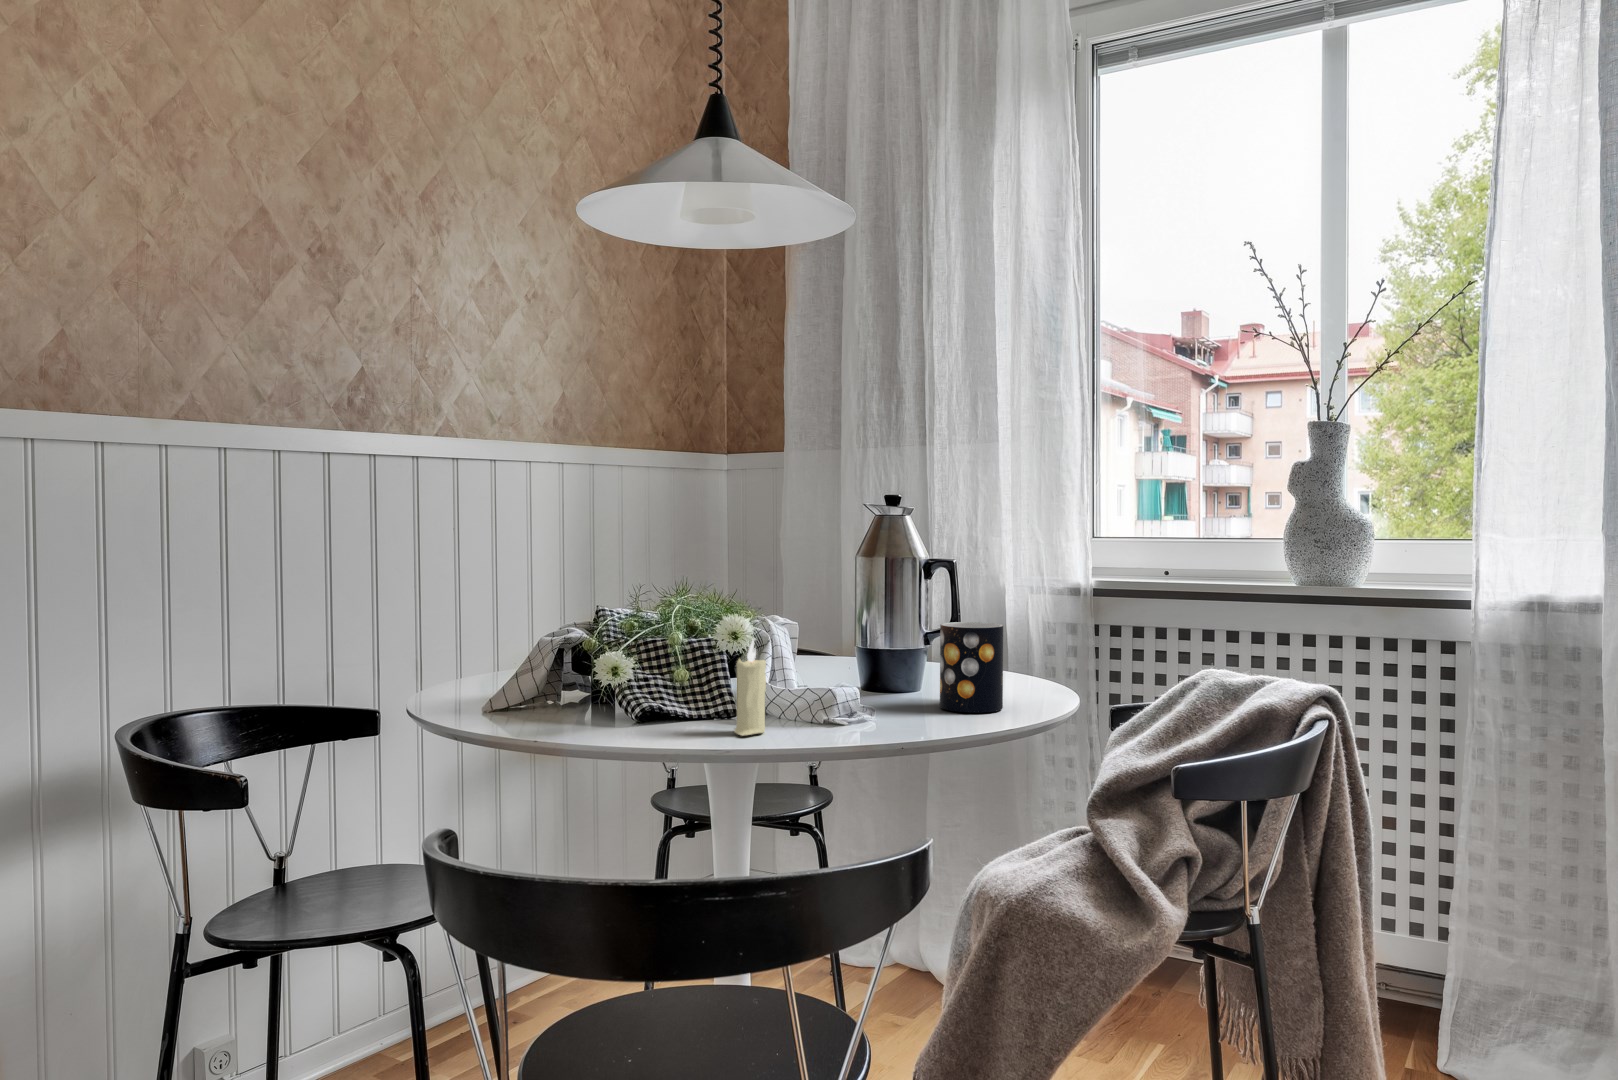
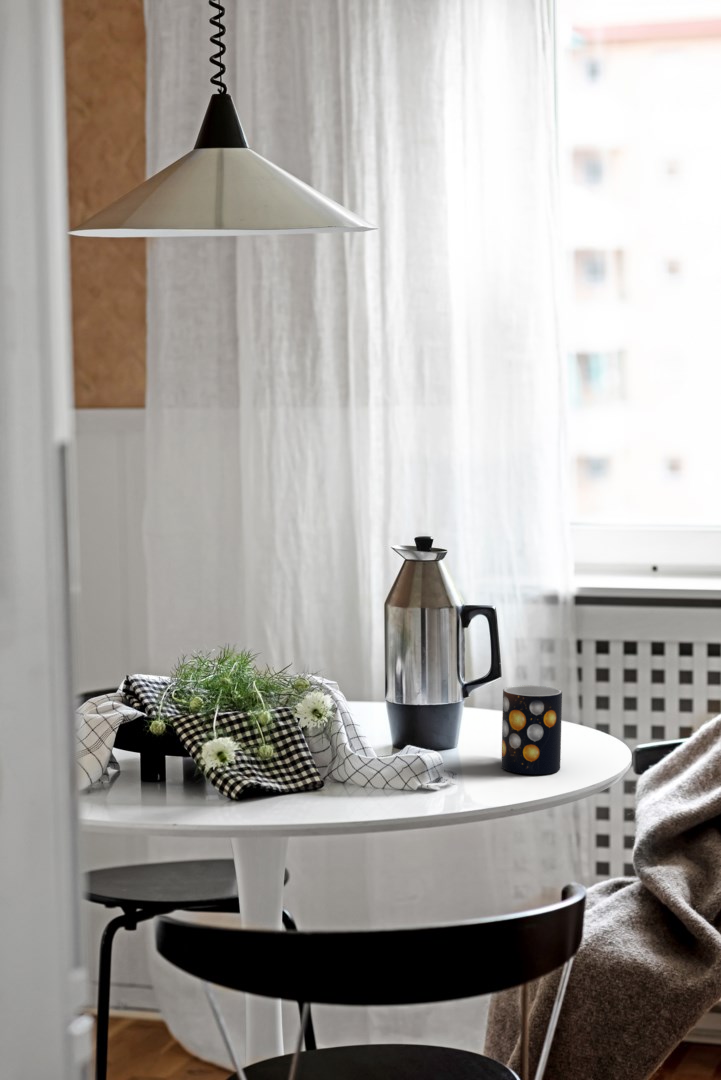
candle: present [735,639,766,736] -> none [339,722,371,814]

